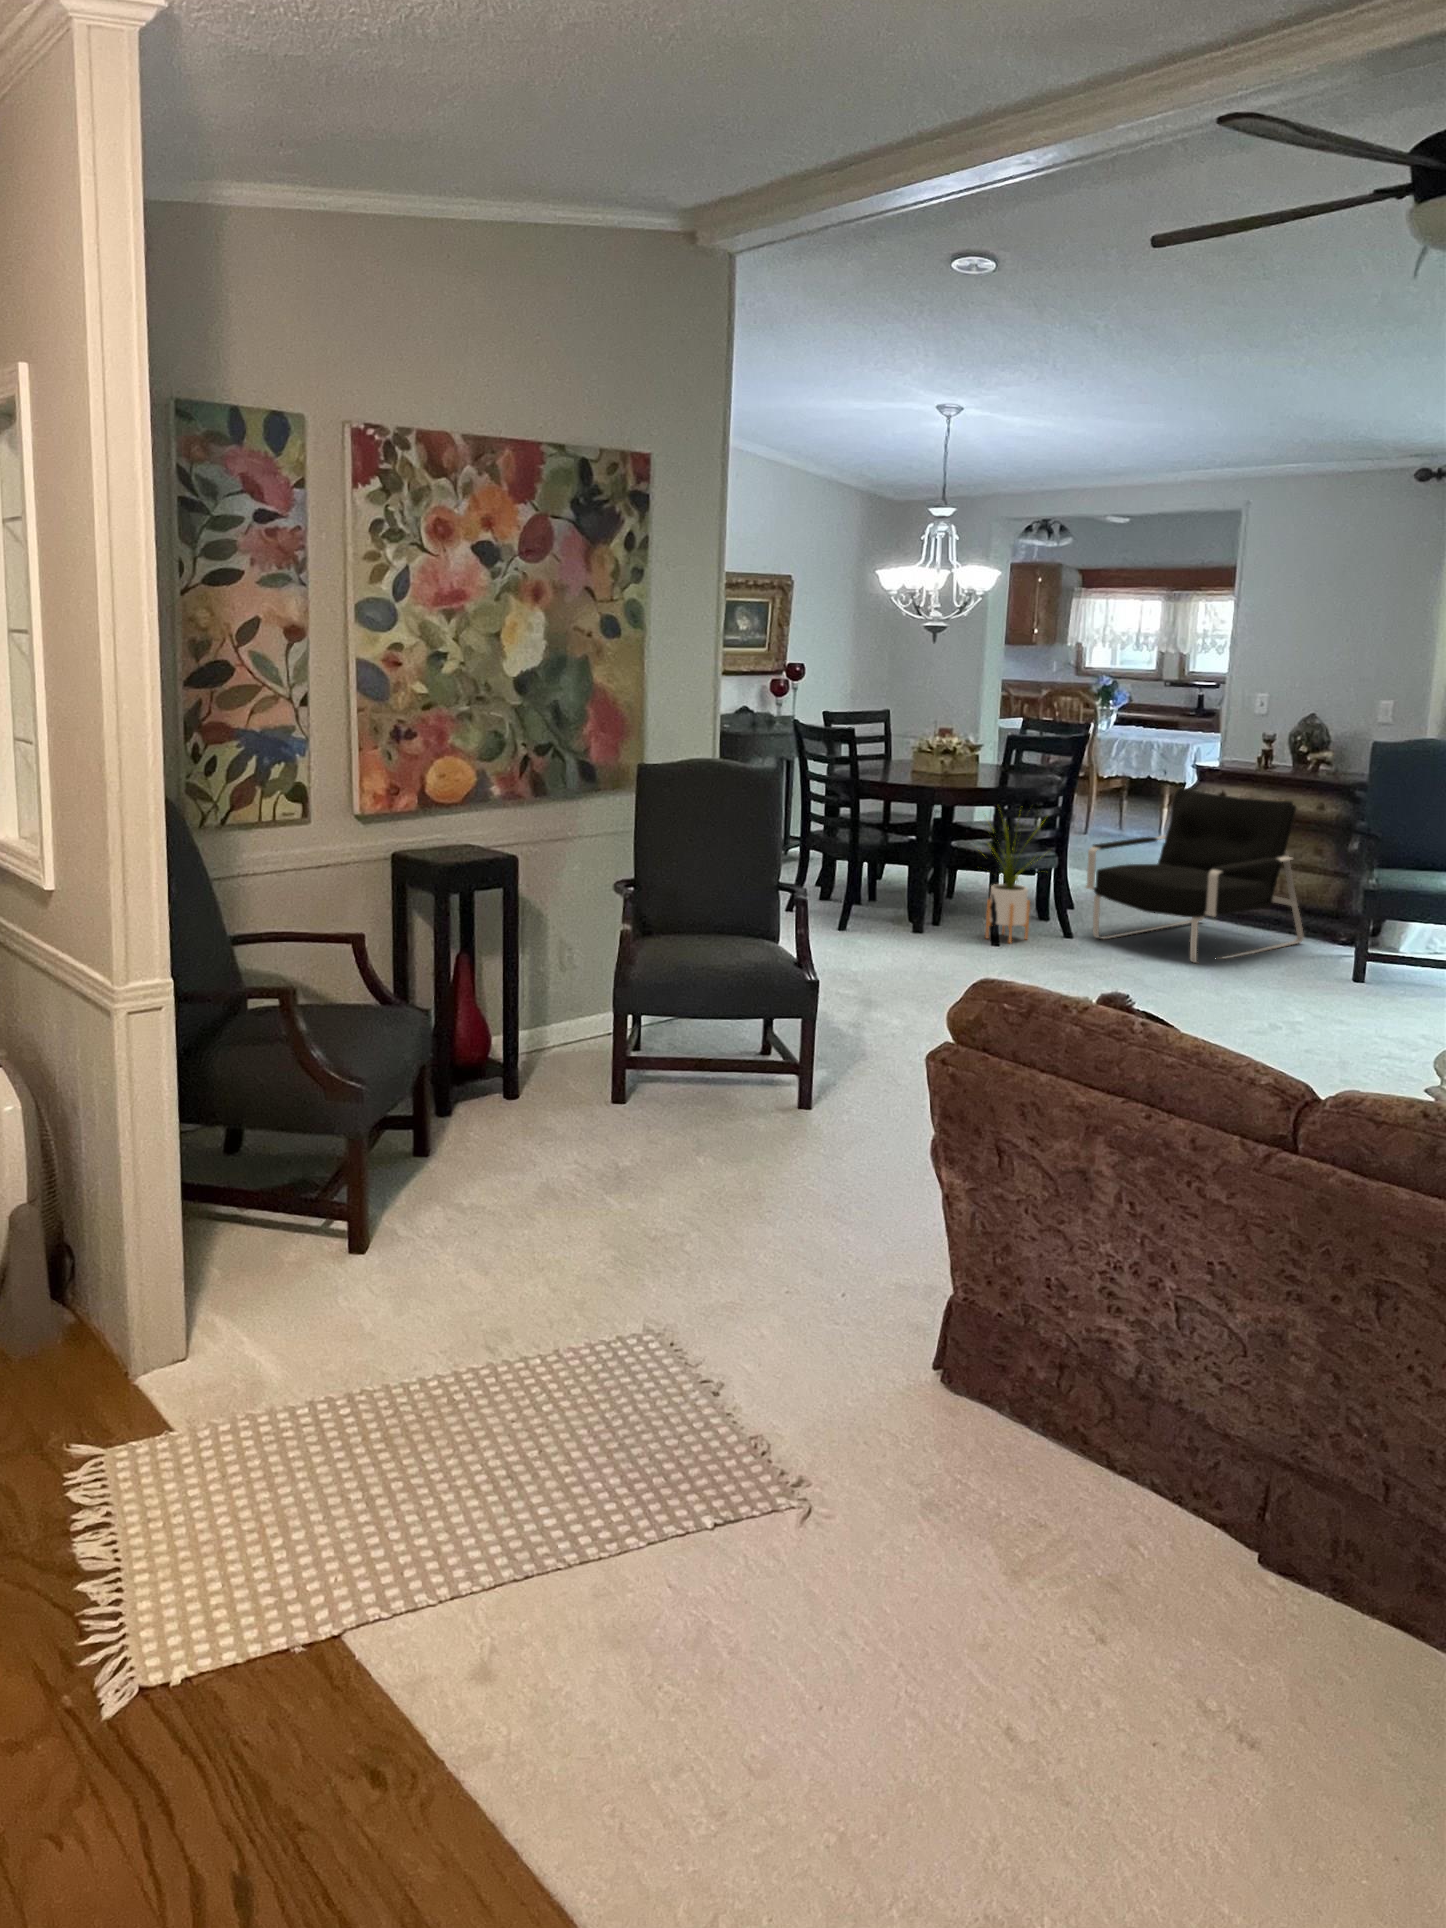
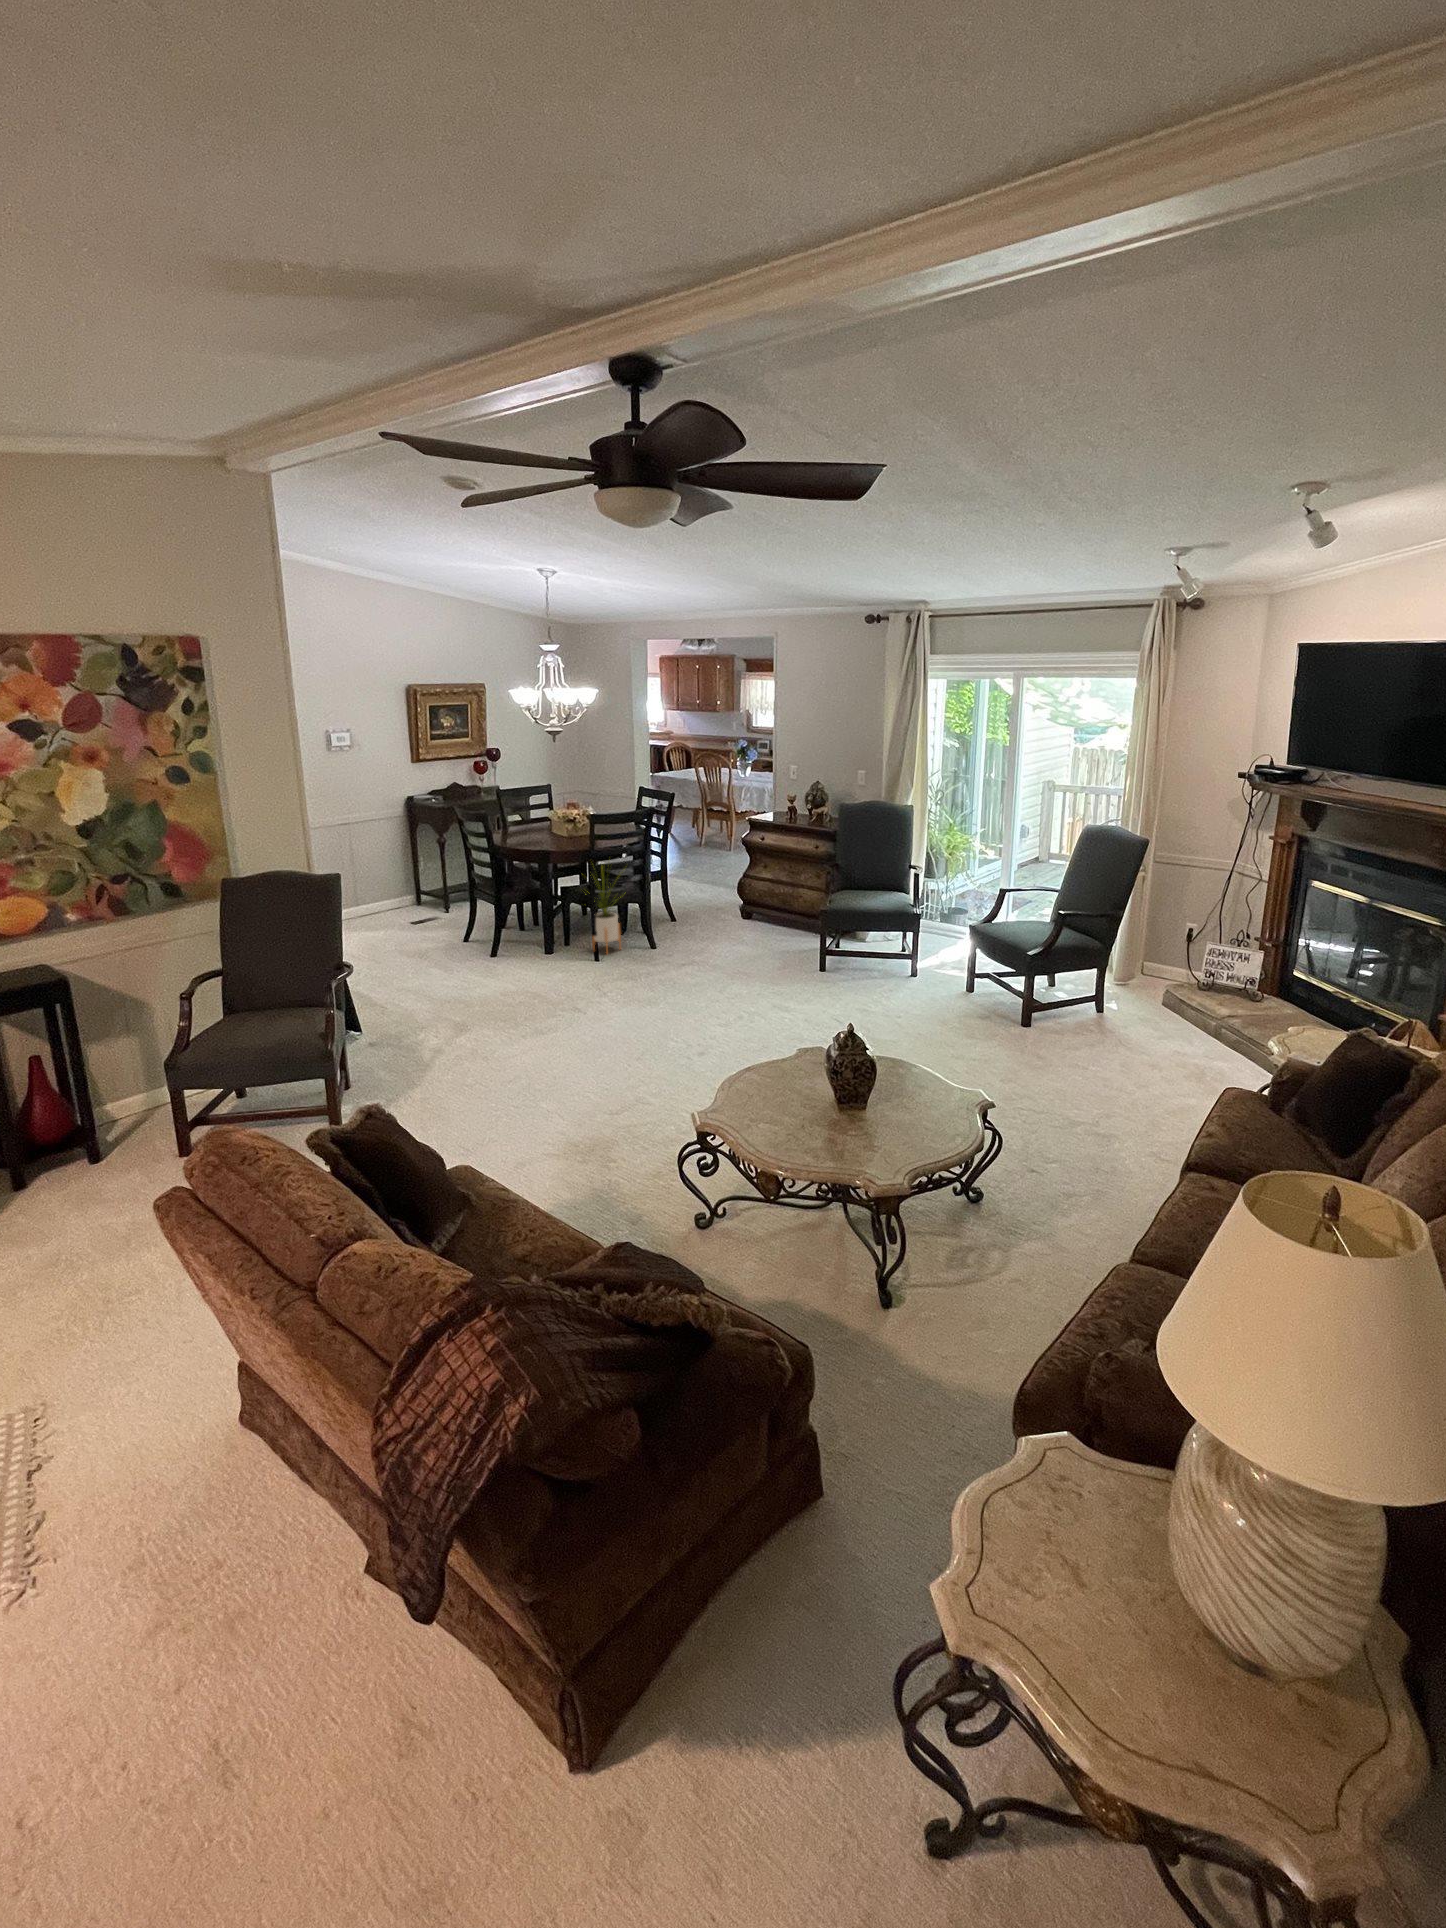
armchair: present [1086,788,1304,963] -> none [658,838,800,961]

